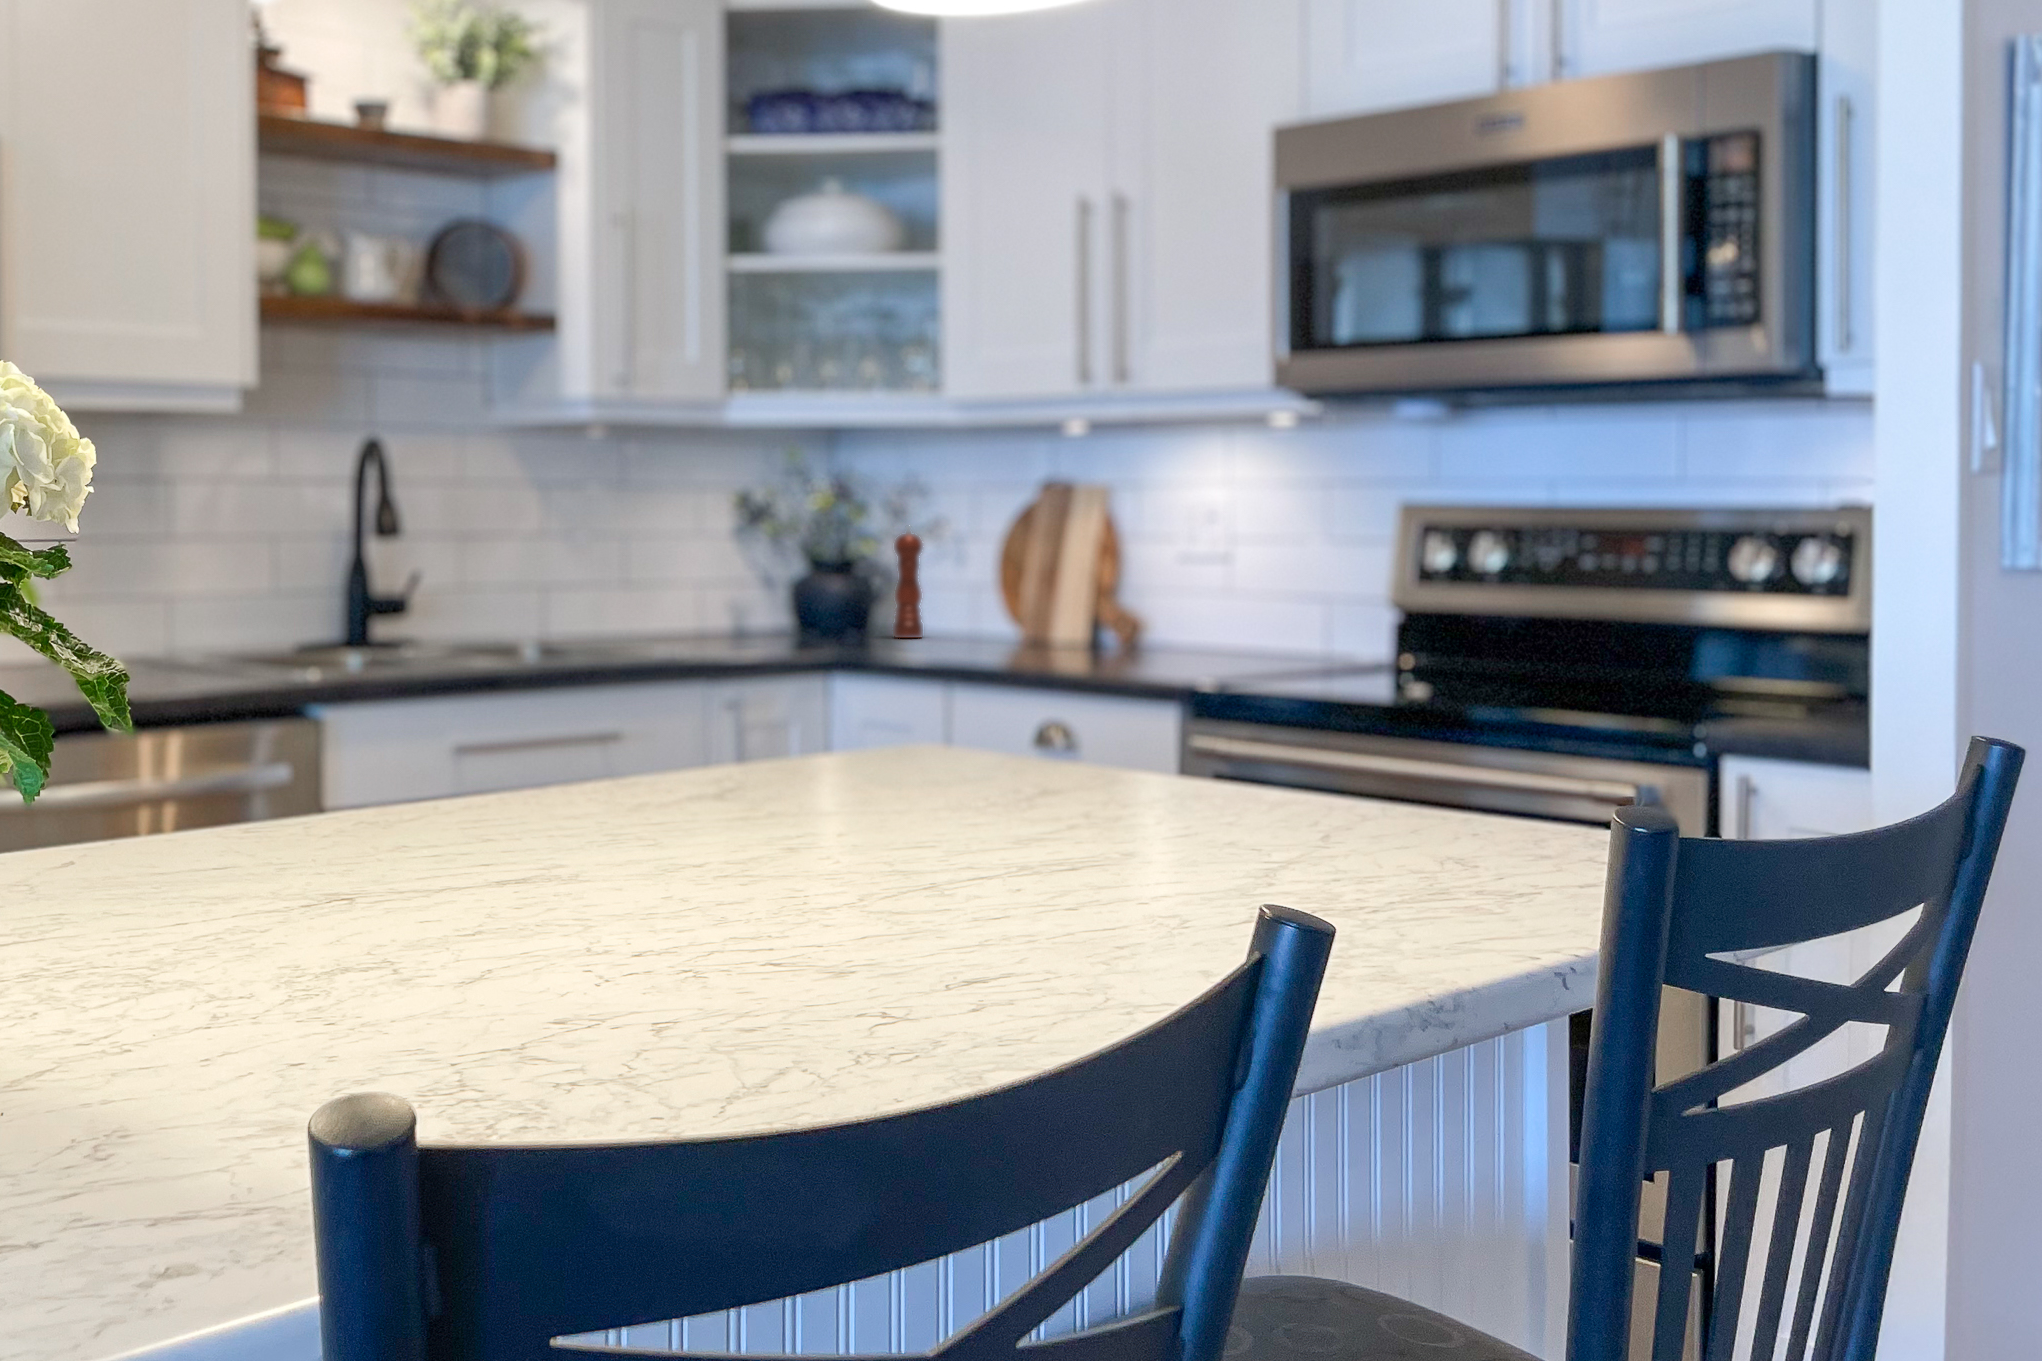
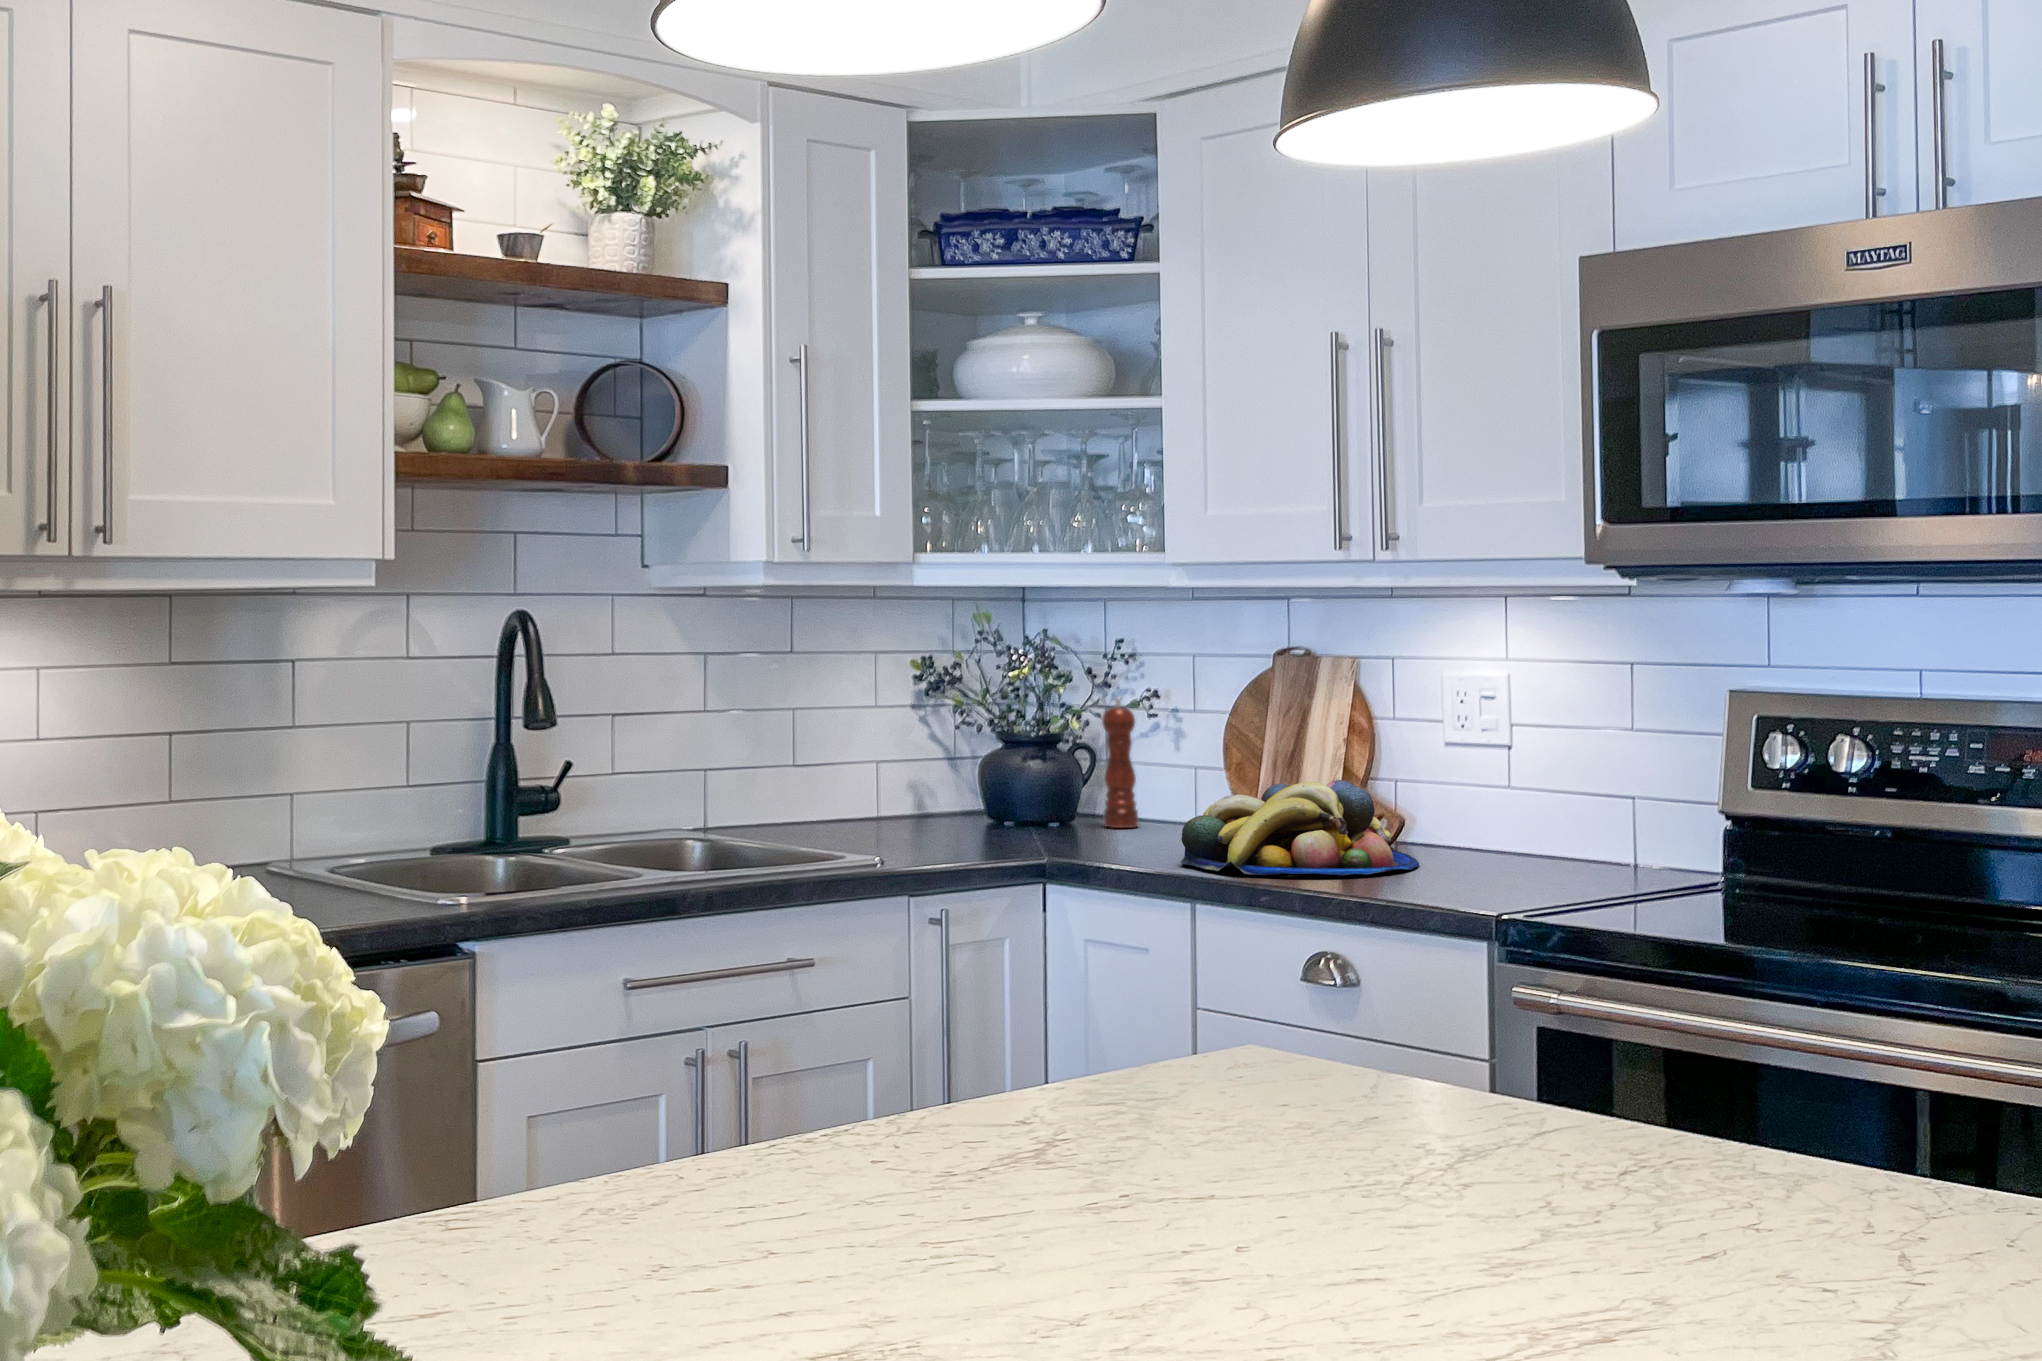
fruit bowl: none [938,587,1139,662] -> present [1180,780,1419,875]

